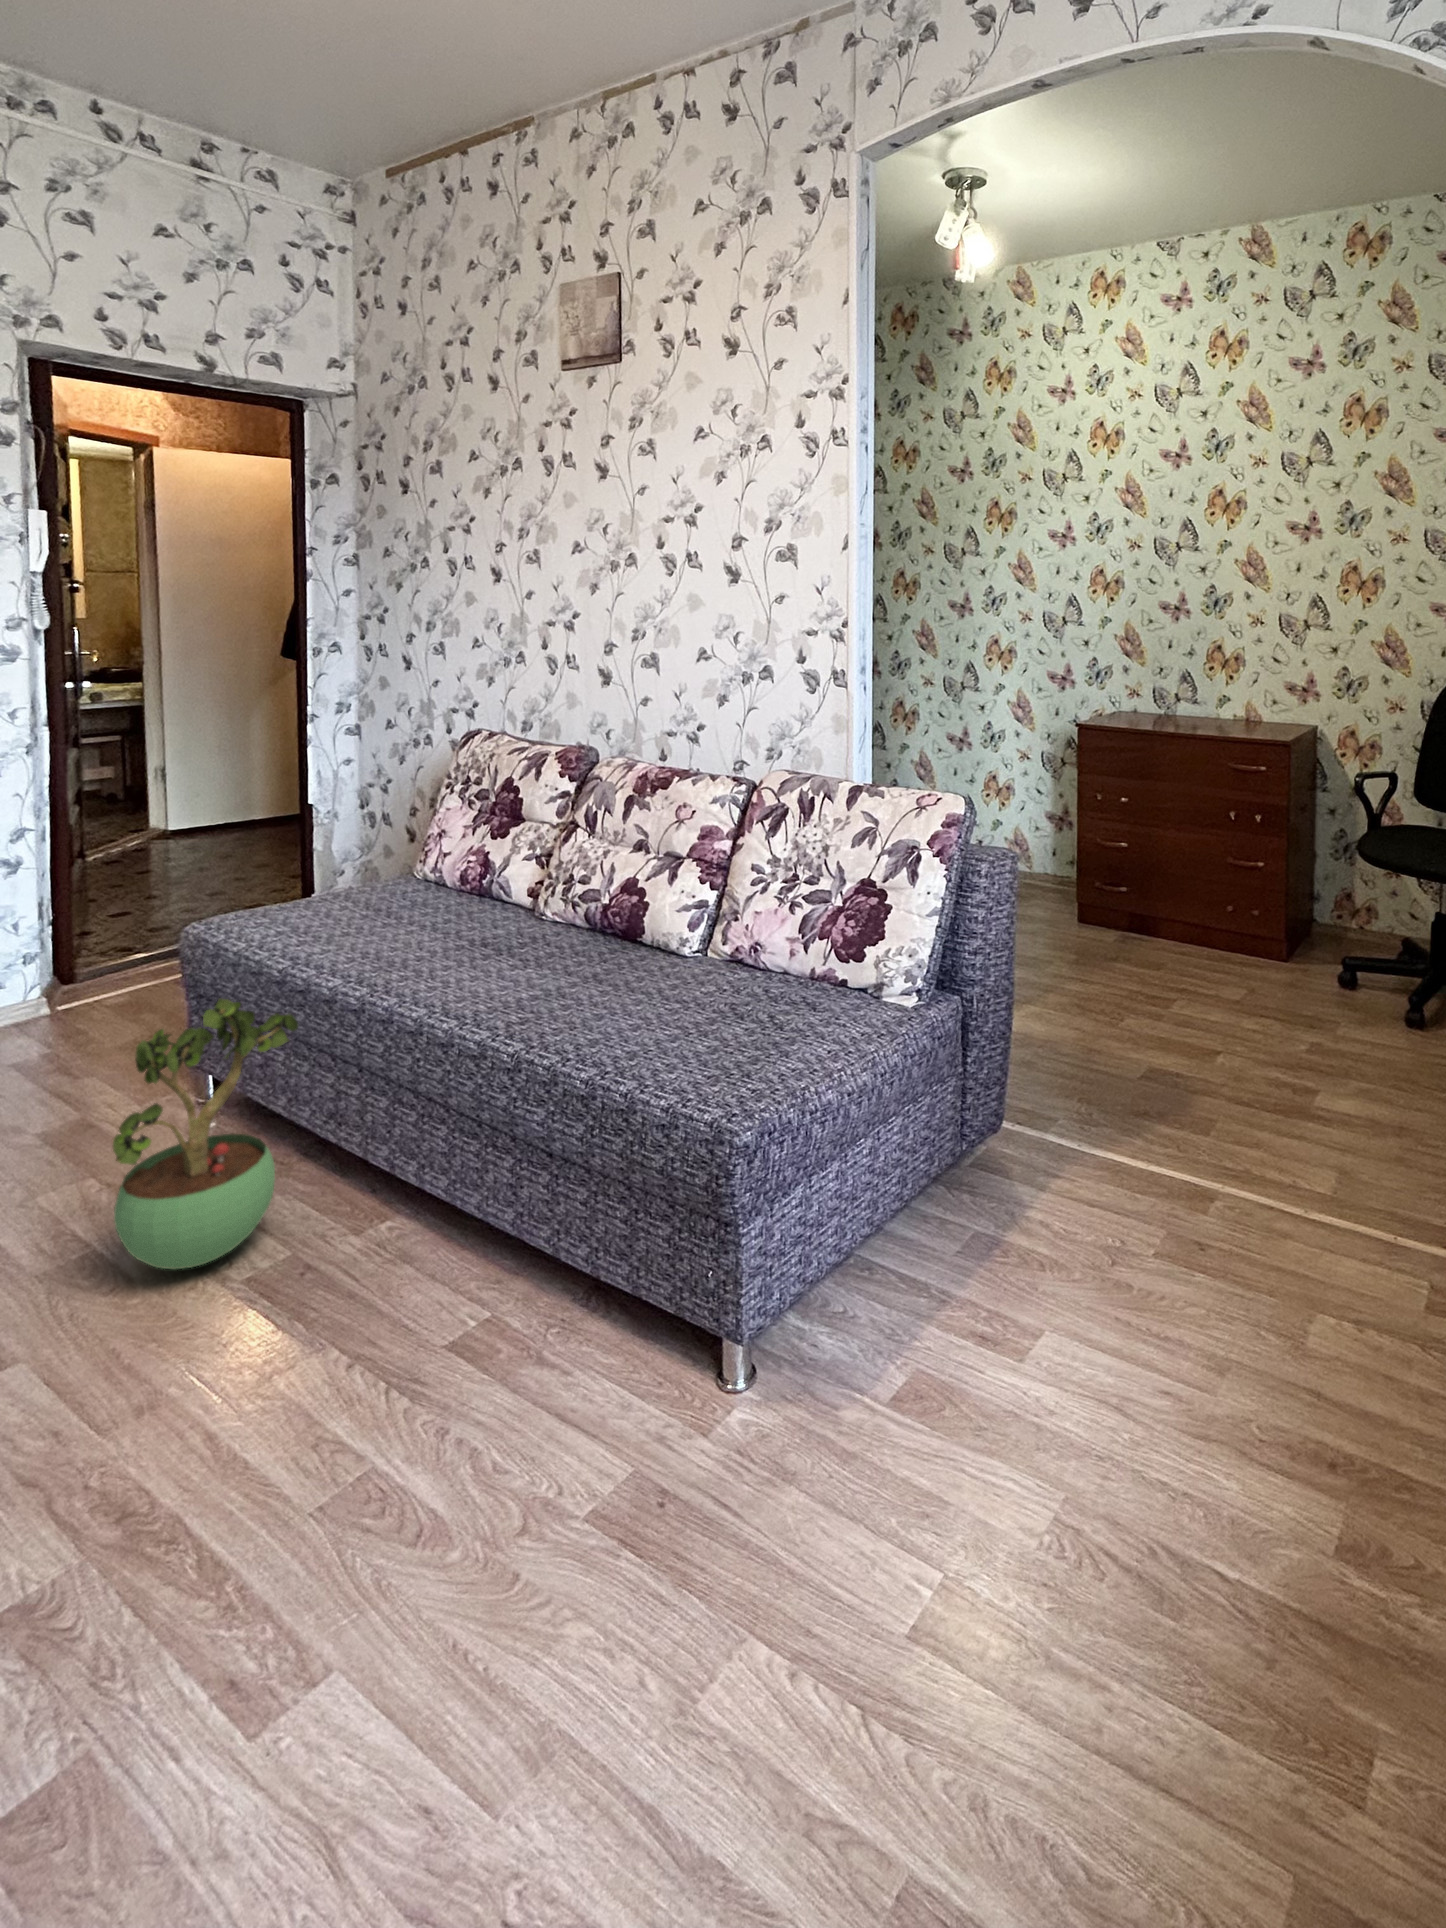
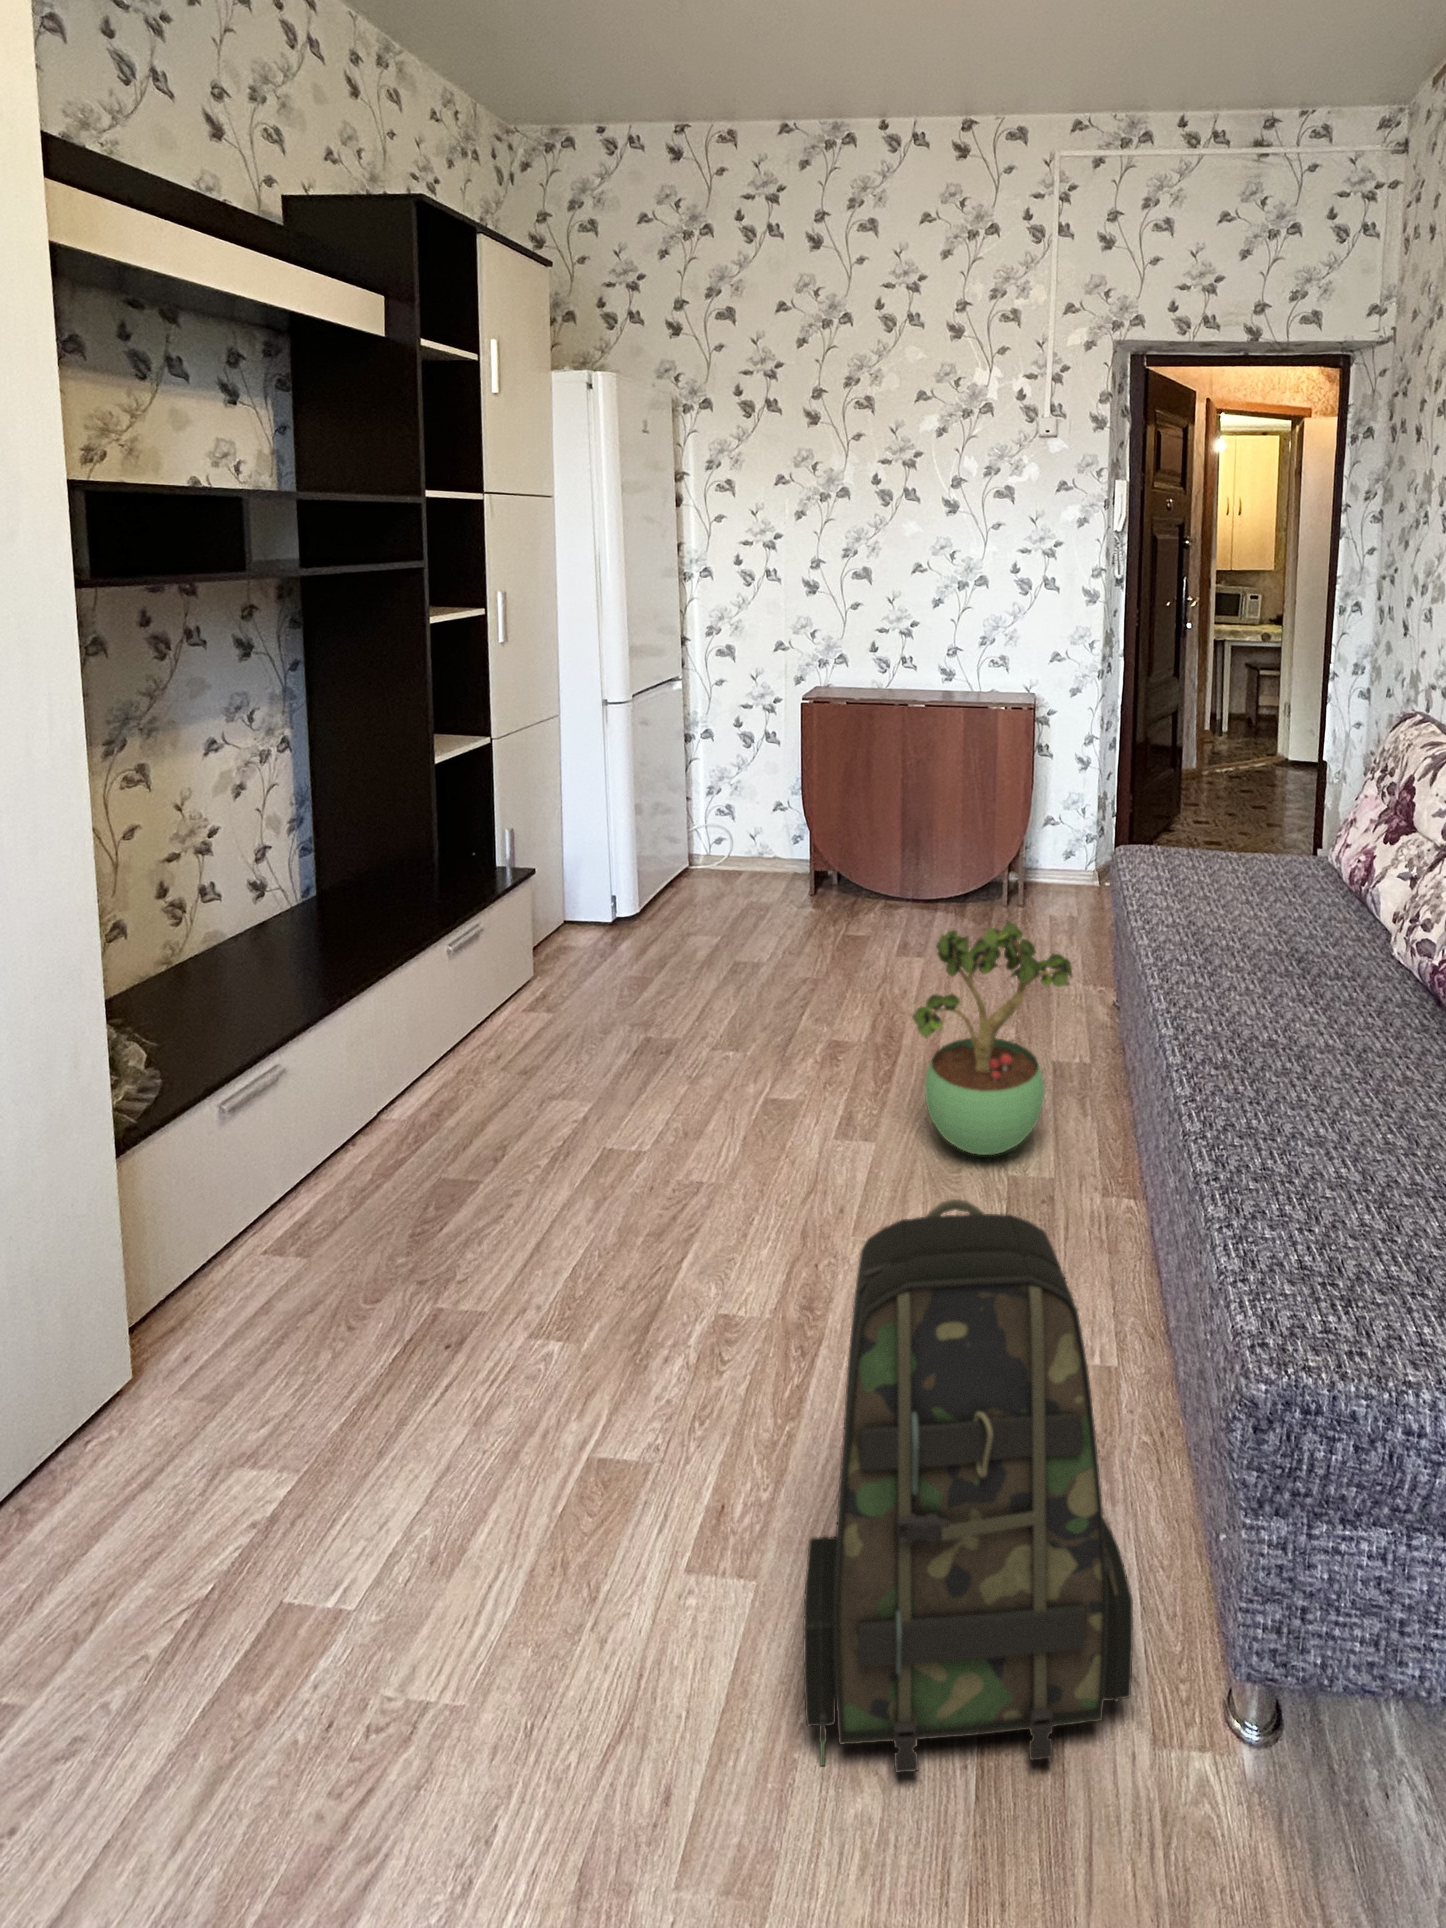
backpack: none [398,1143,686,1628] -> present [803,1199,1133,1772]

